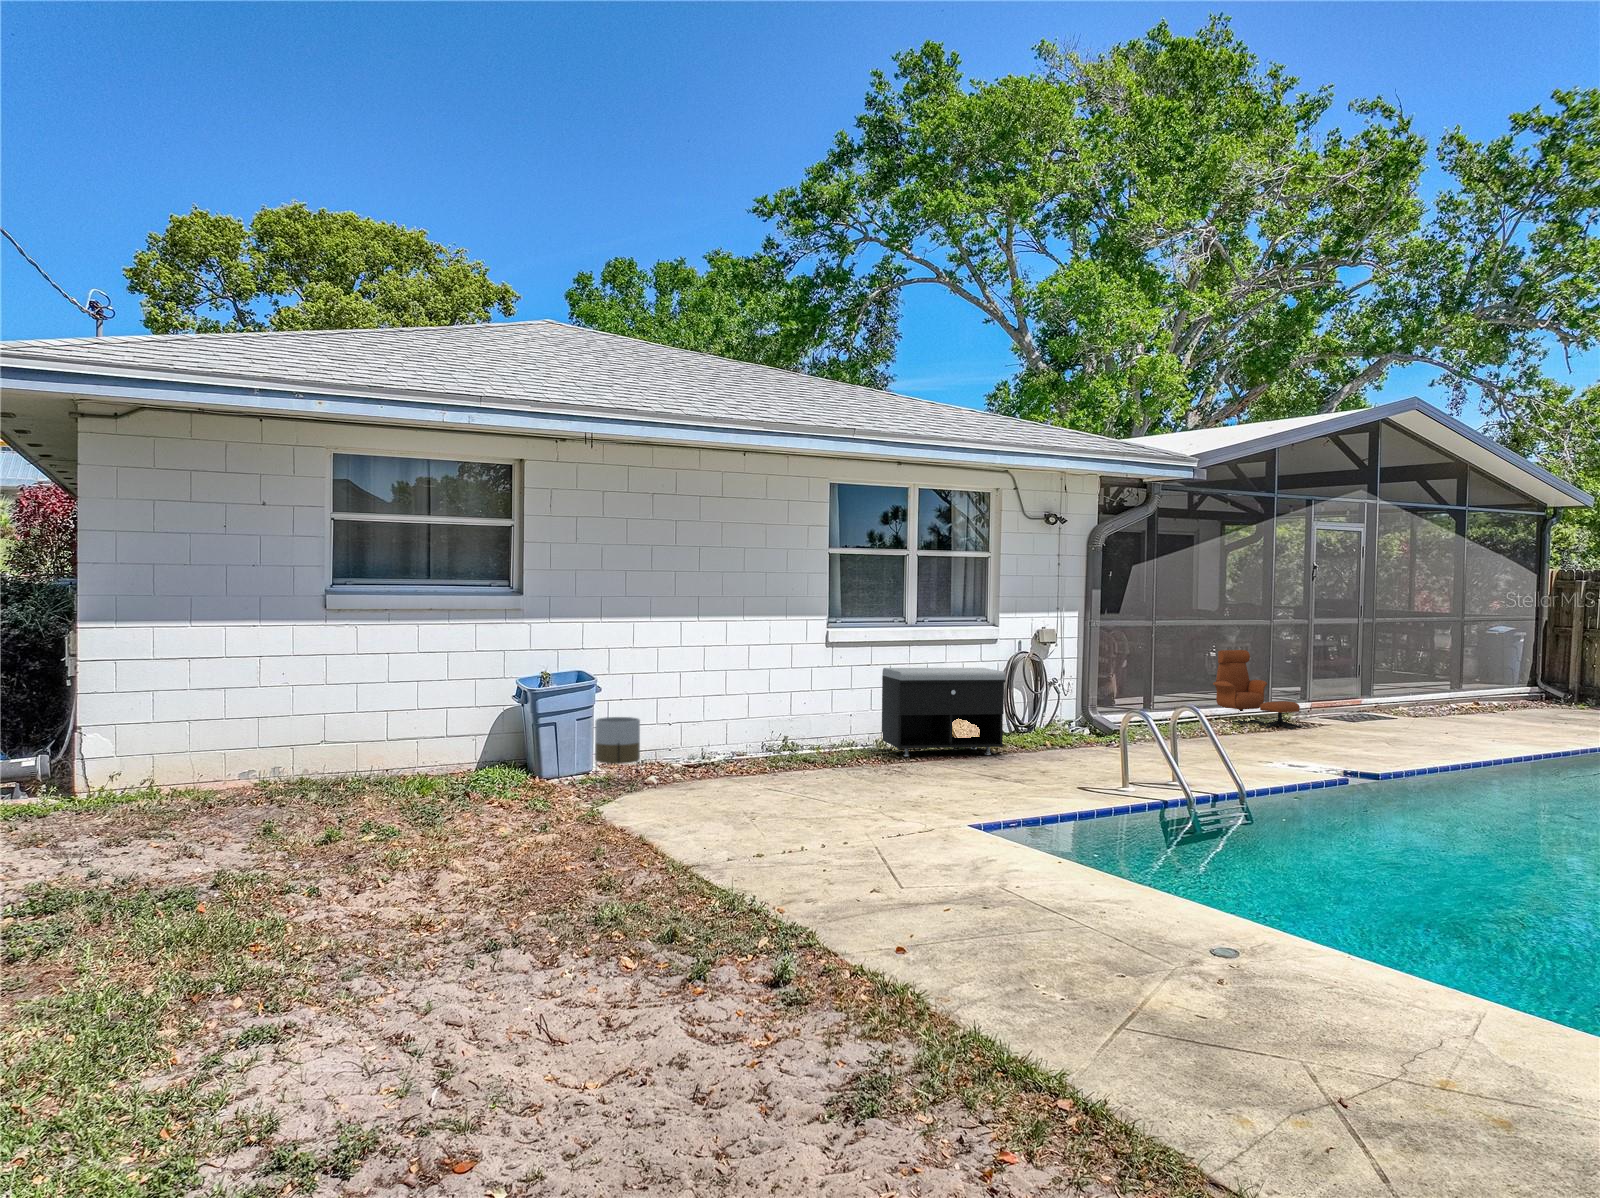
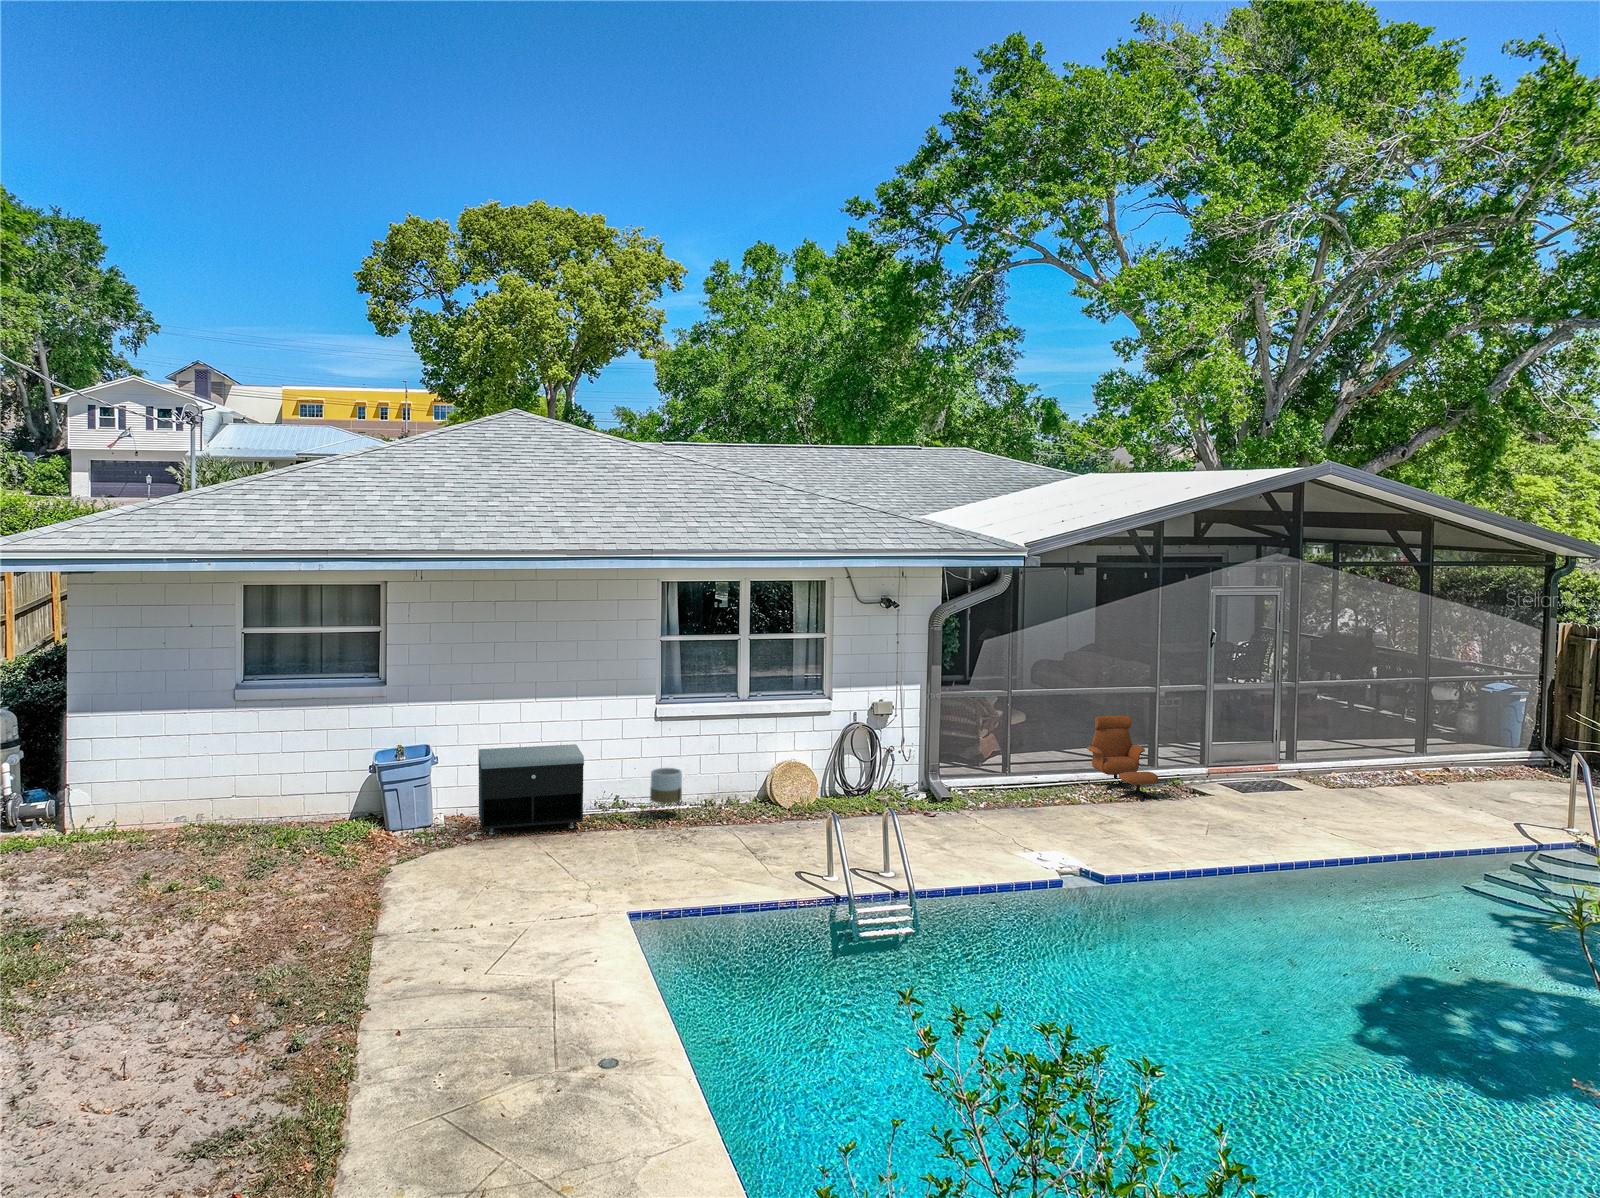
storage bench: present [882,668,1005,757] -> present [479,744,584,835]
planter: present [595,717,640,778] -> present [650,768,682,804]

